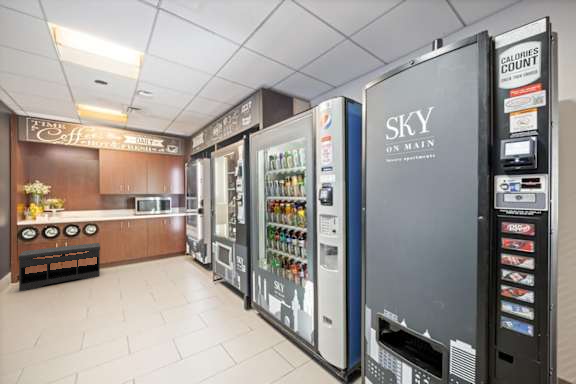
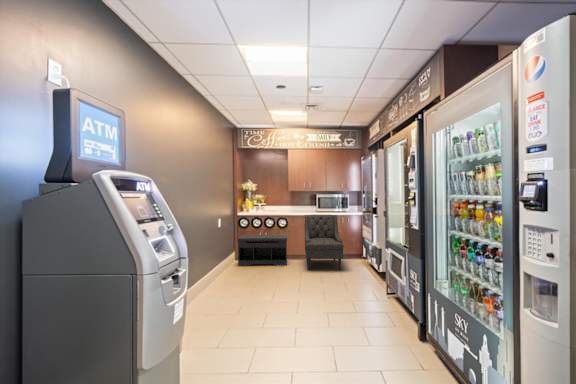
chair: none [122,217,169,275] -> present [305,215,344,270]

